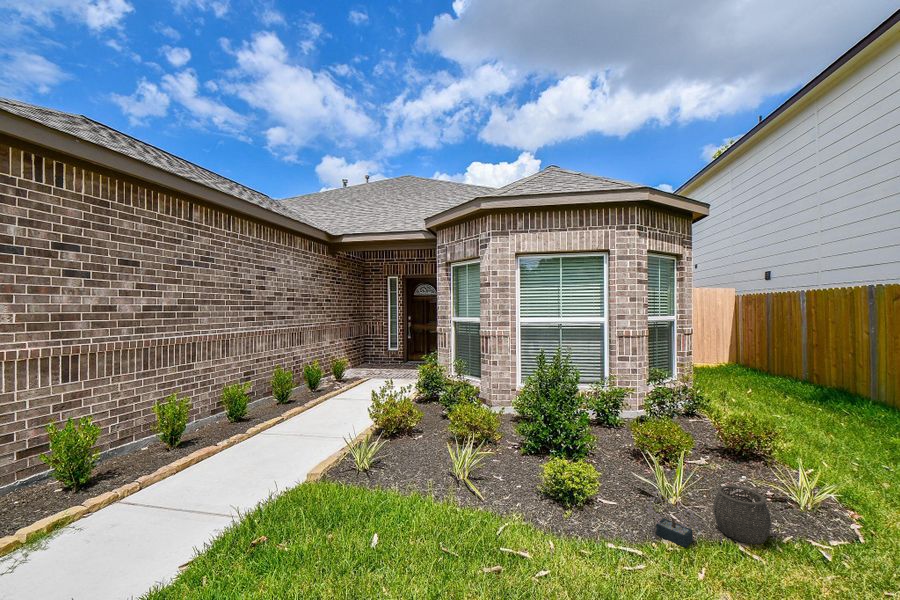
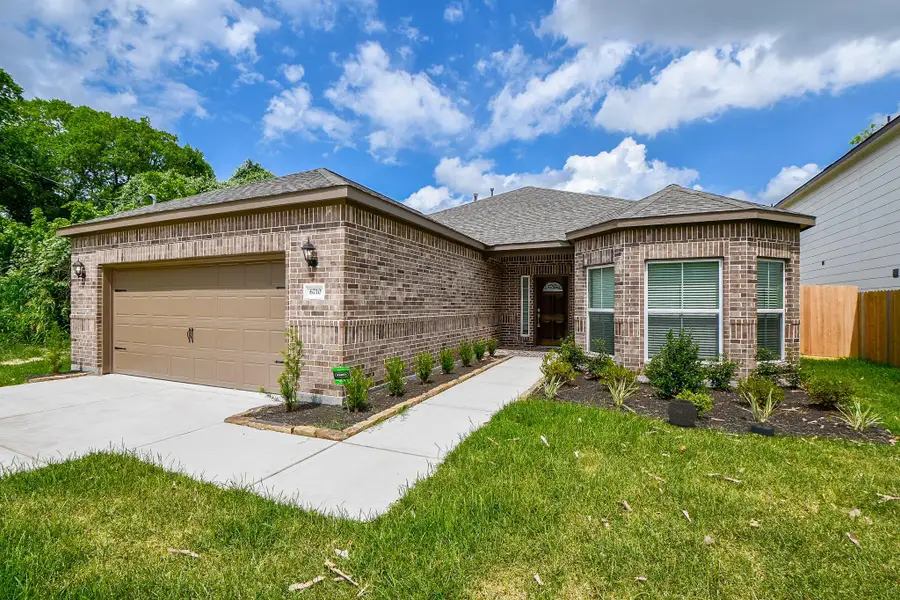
woven basket: present [713,485,771,544] -> present [667,399,697,426]

